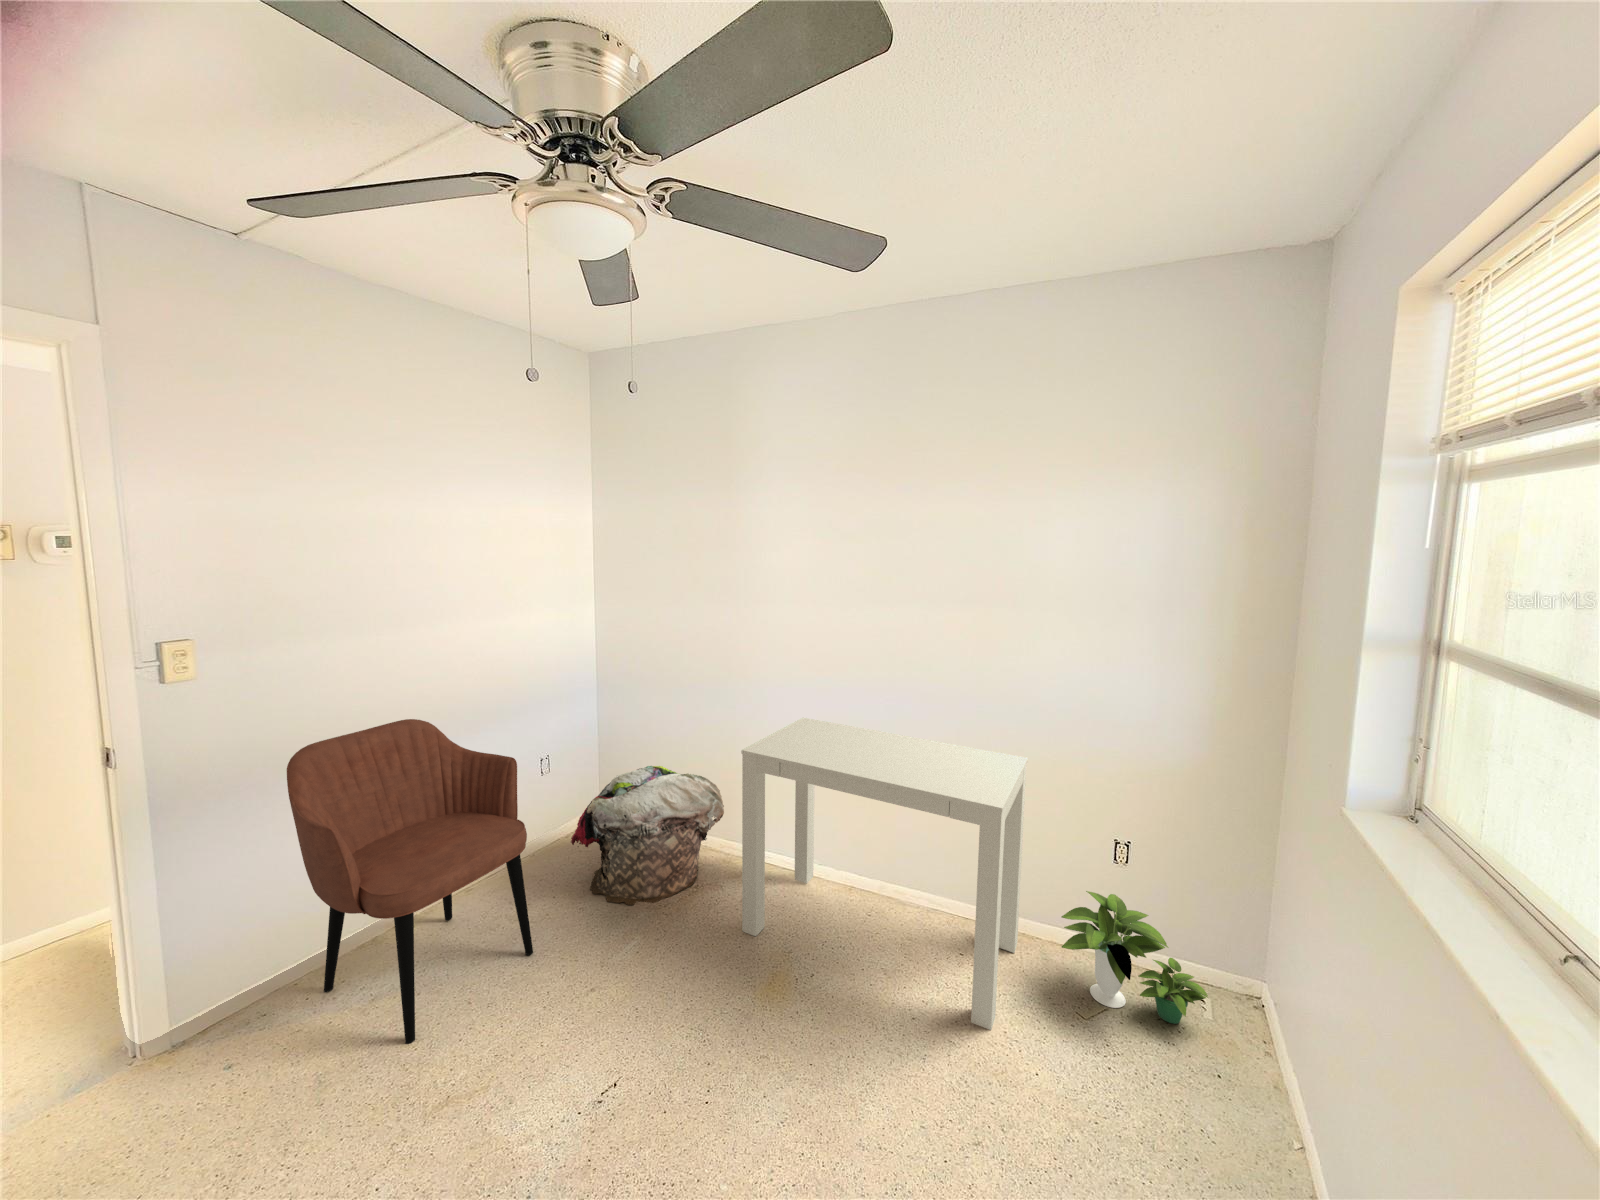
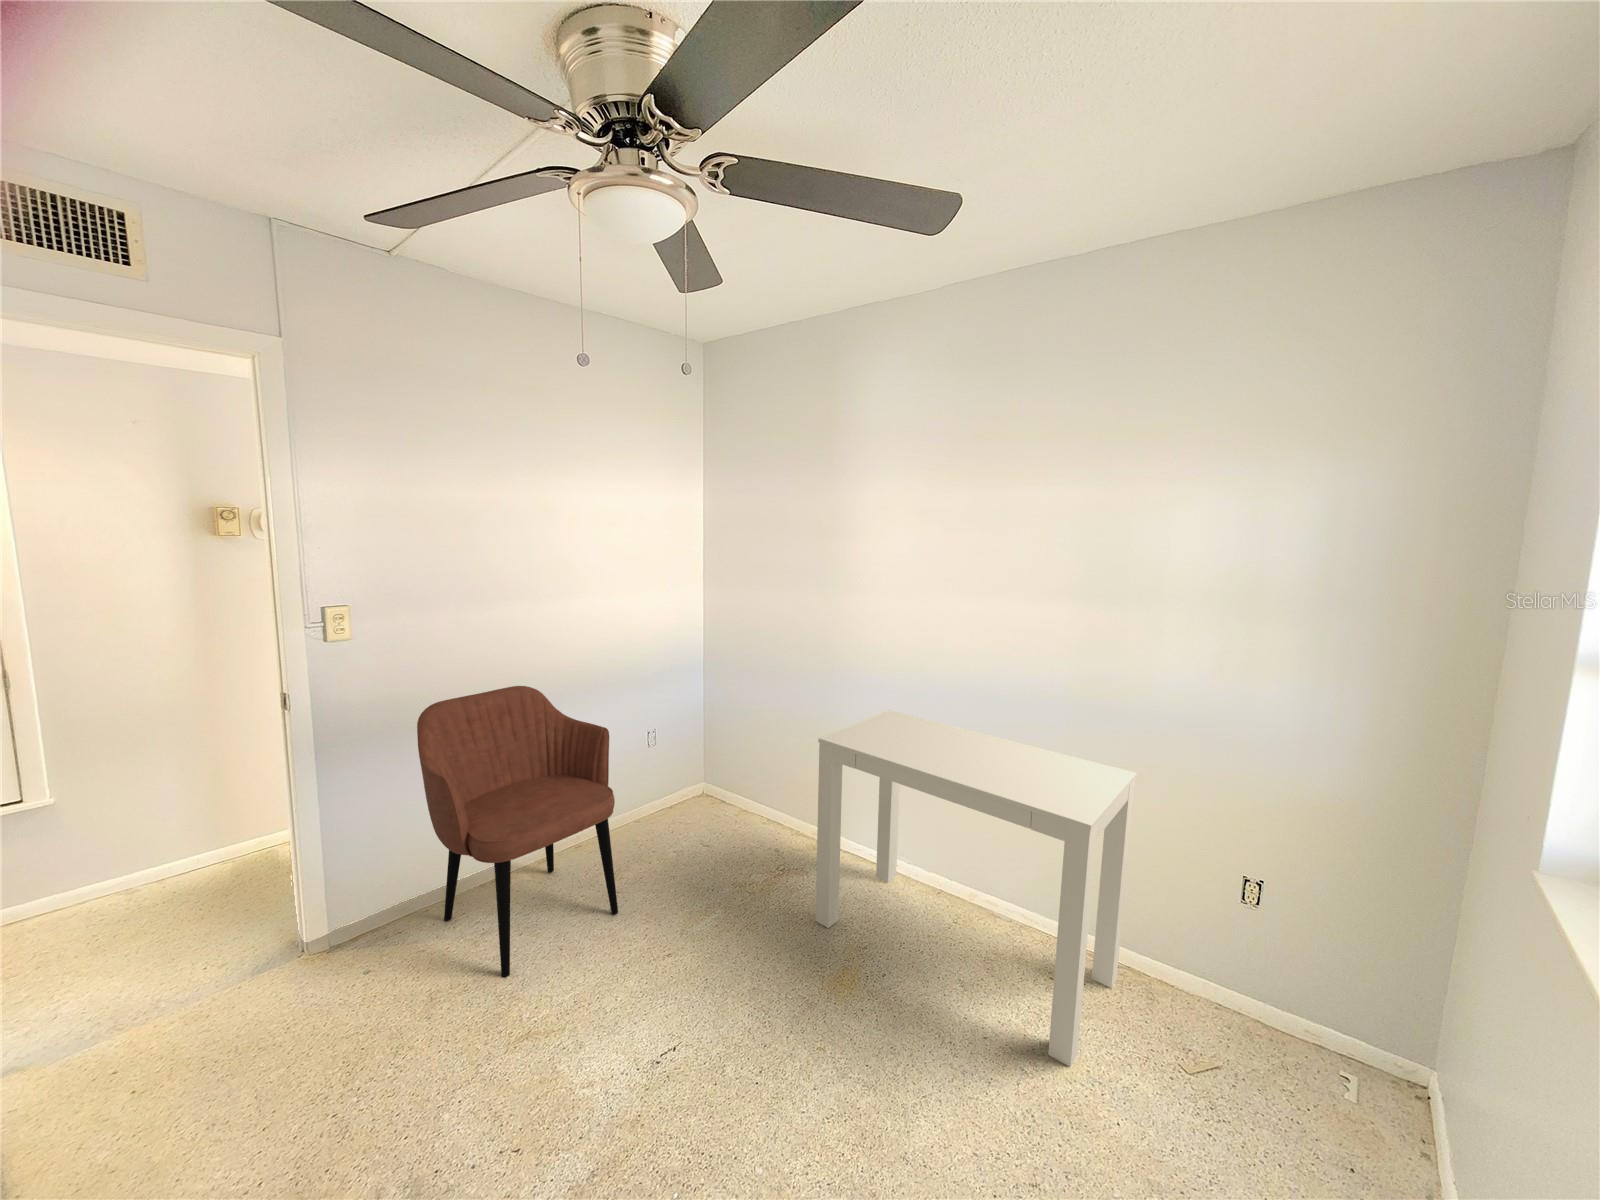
laundry basket: present [571,766,724,905] -> none [661,747,807,885]
potted plant: present [1062,891,1208,1024] -> none [1164,931,1353,1102]

